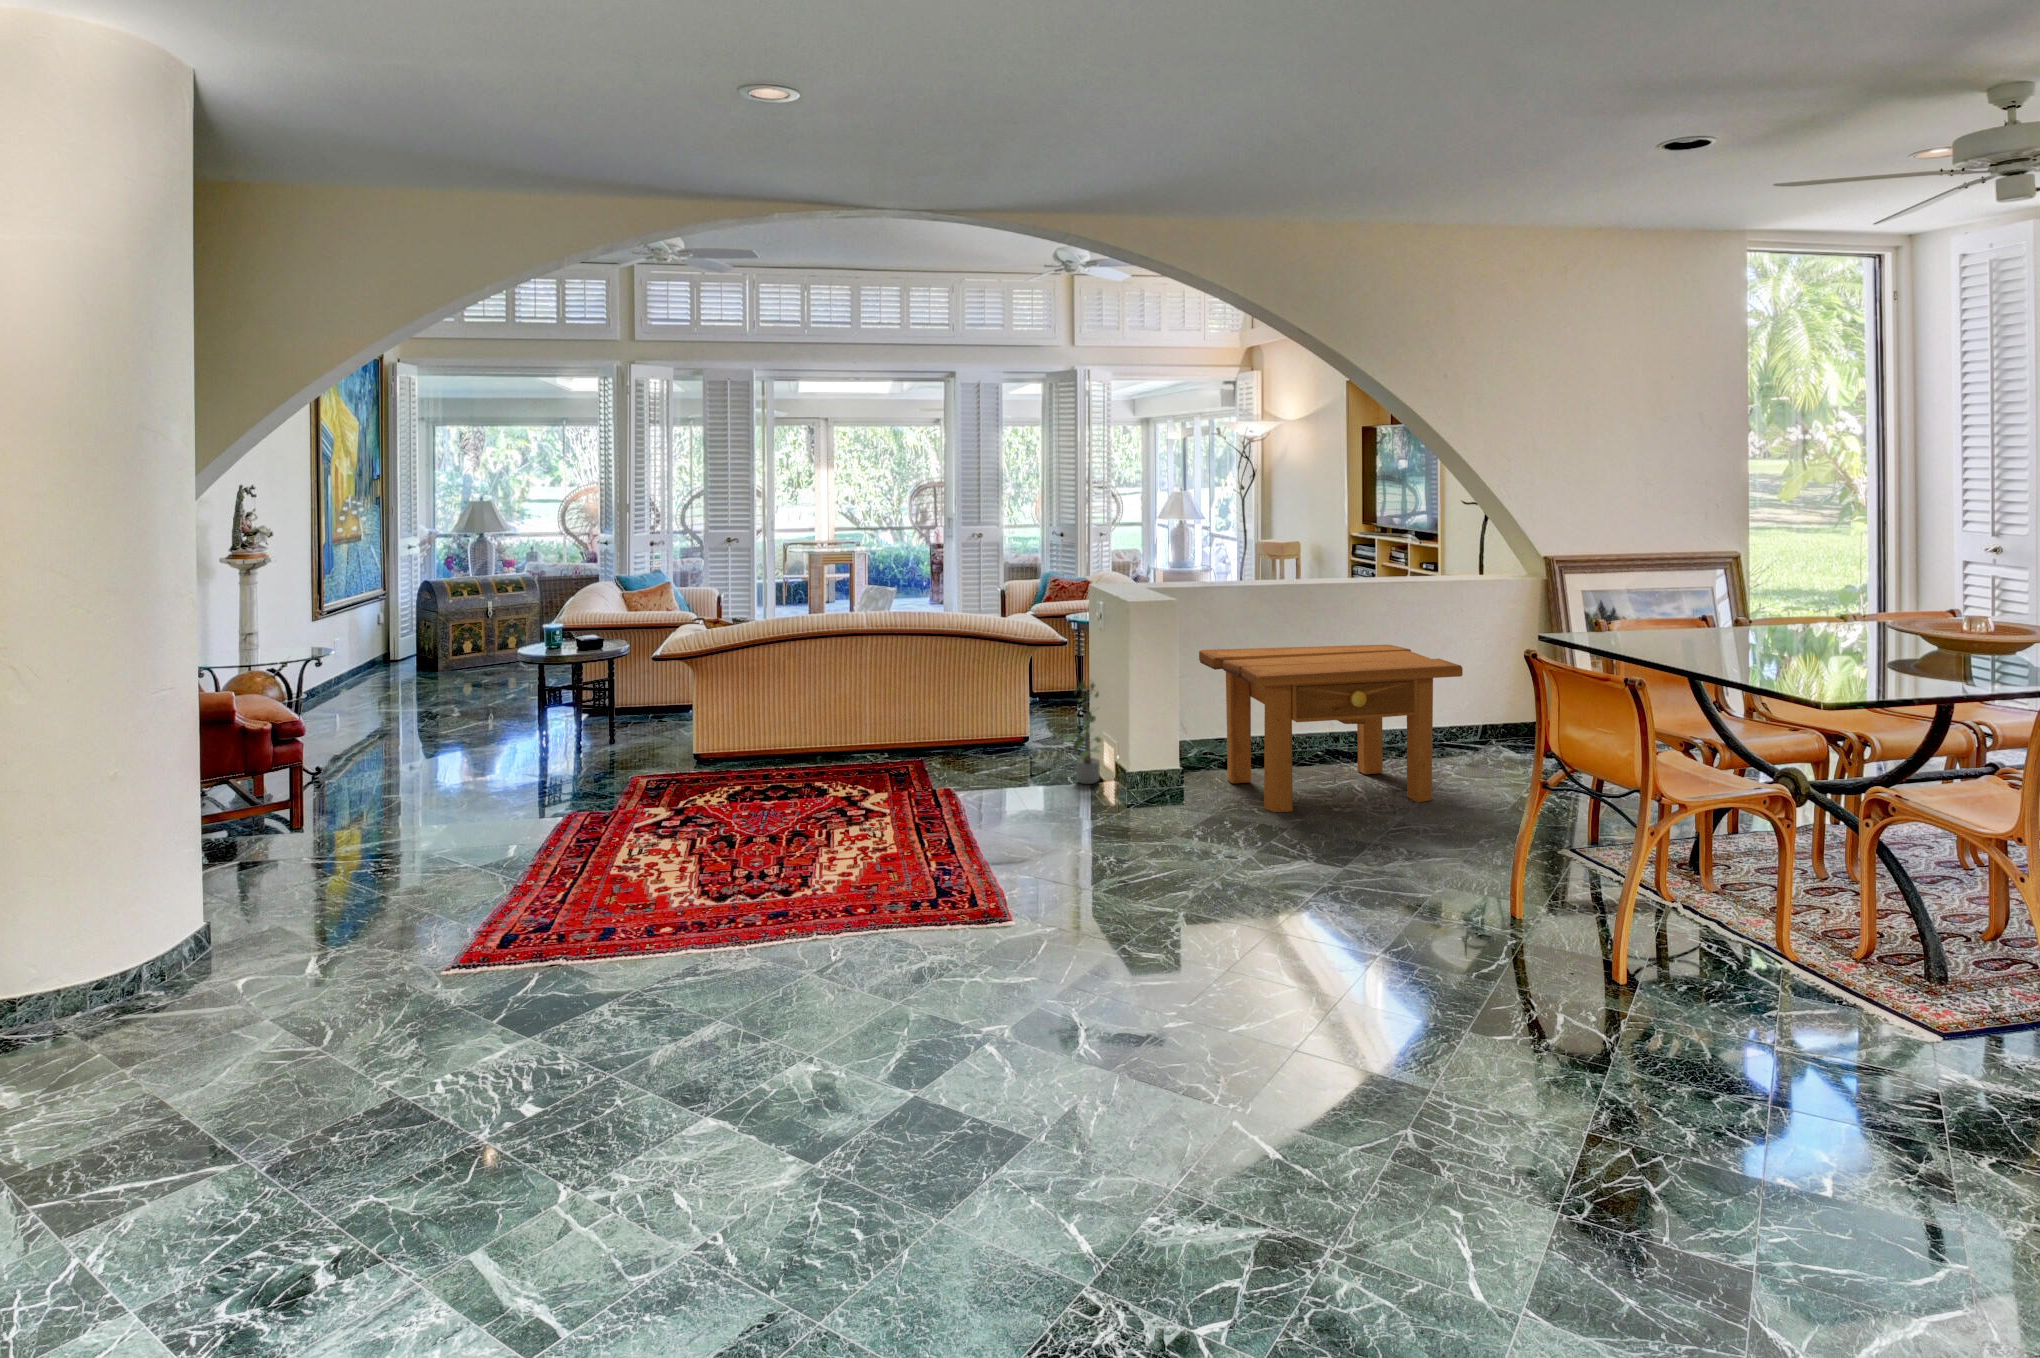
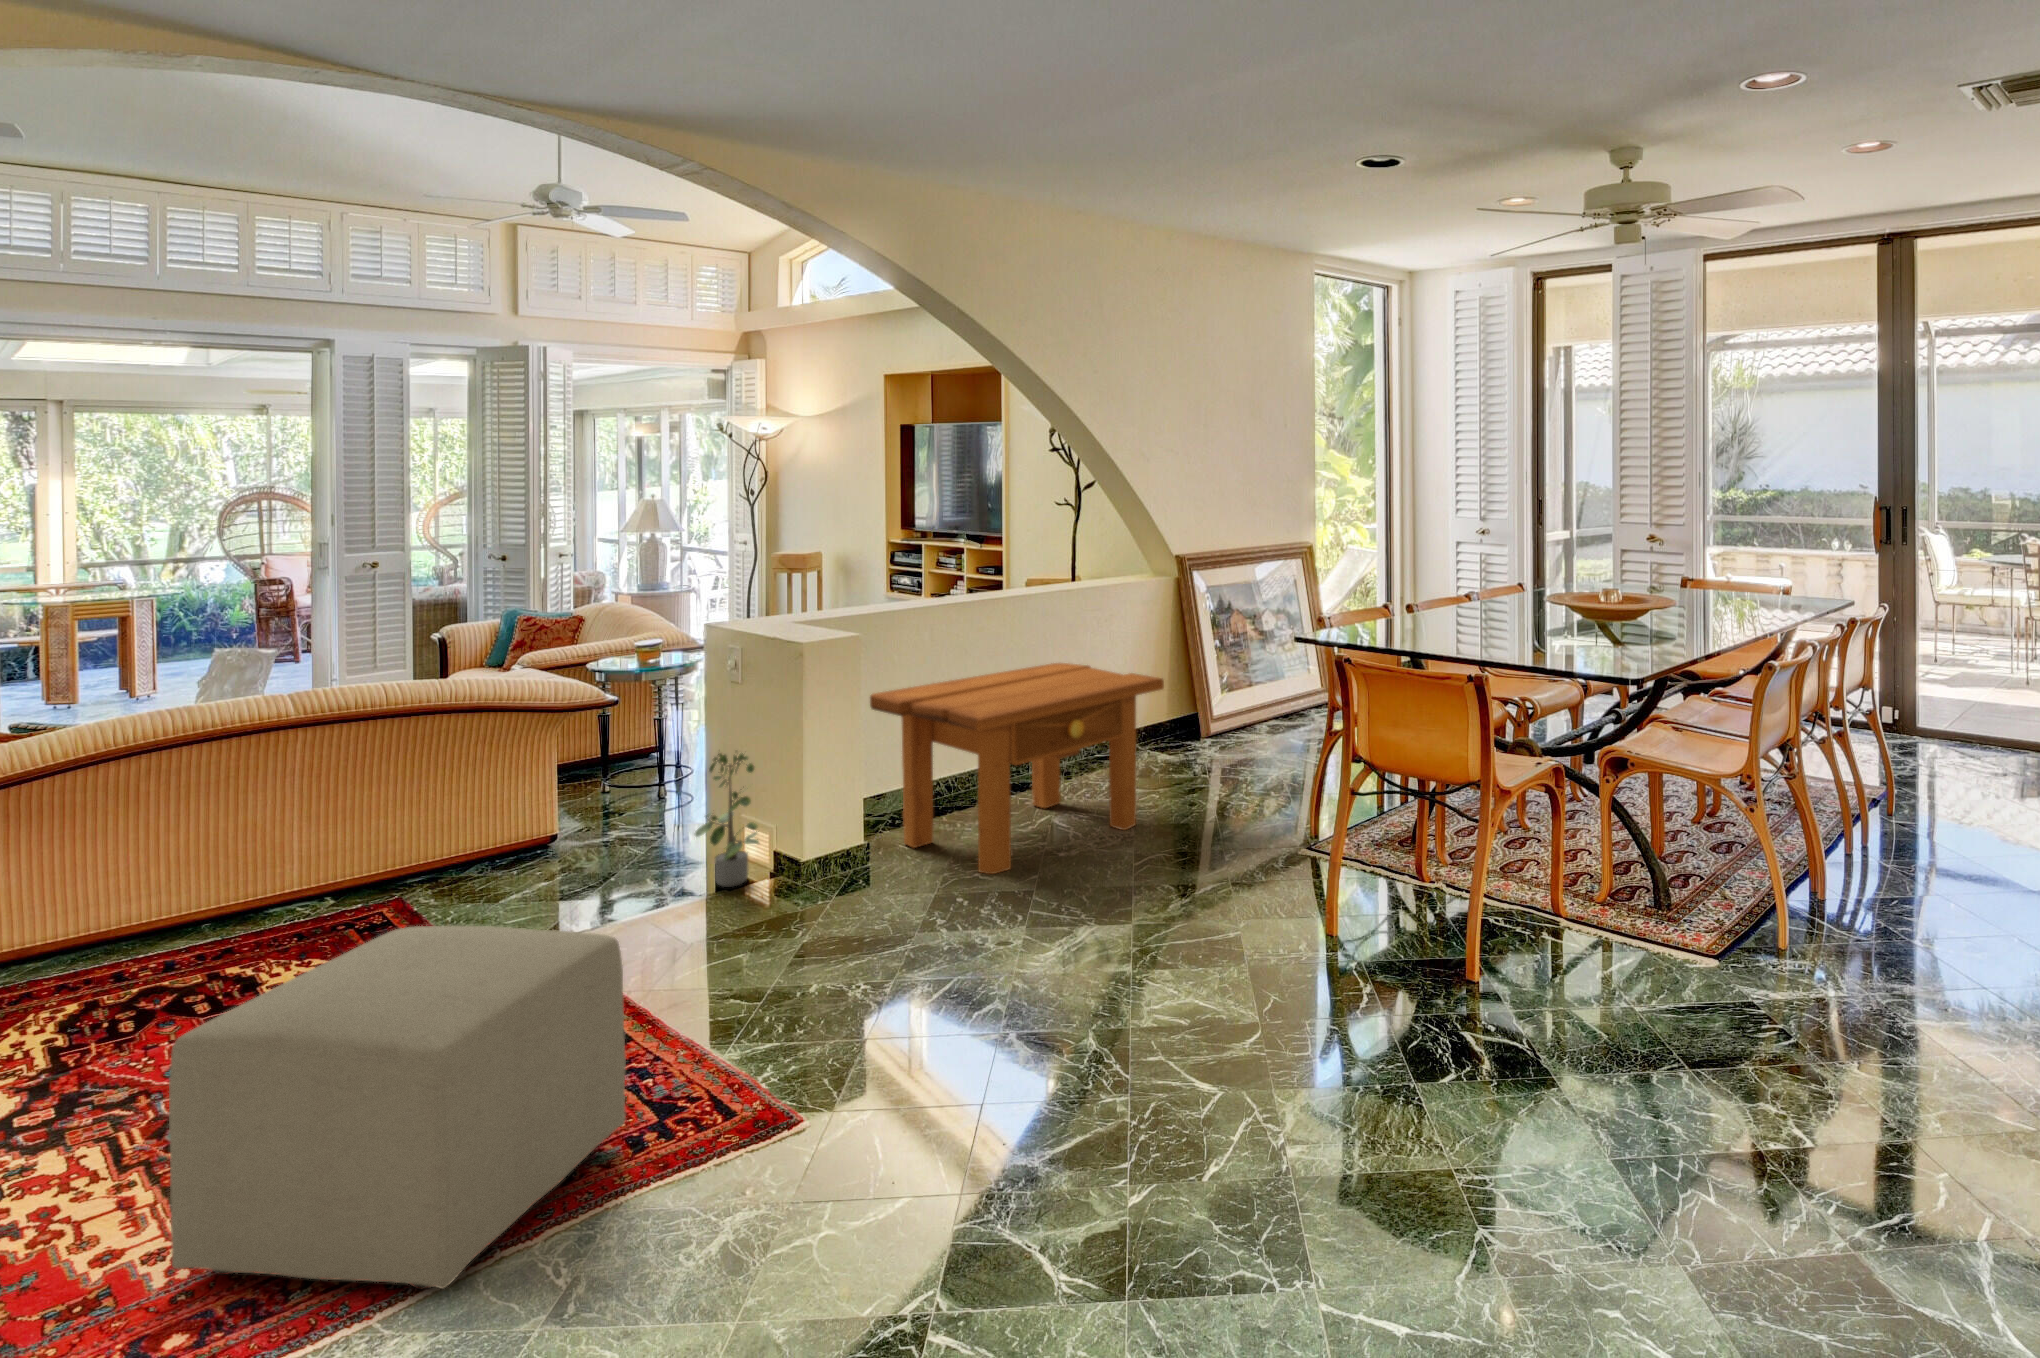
ottoman: none [677,743,908,942] -> present [169,926,626,1289]

